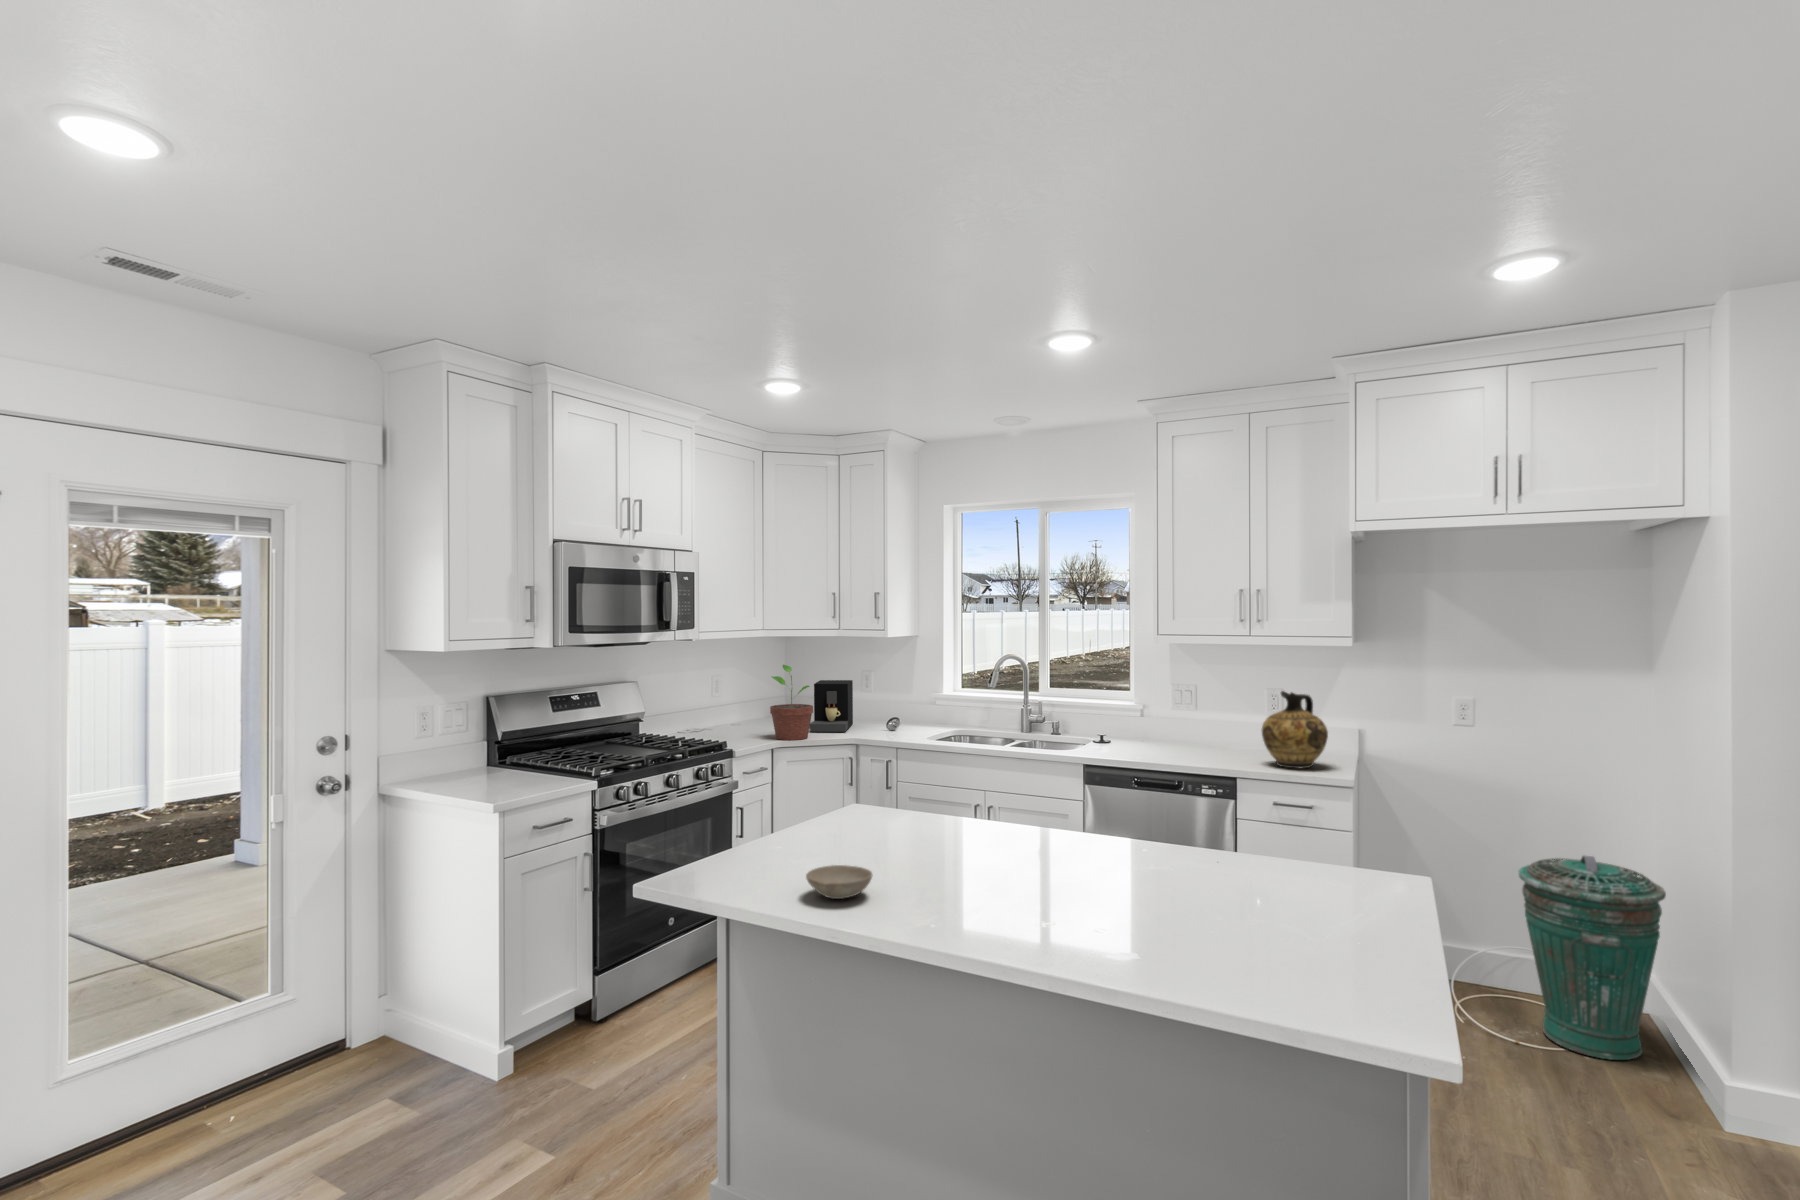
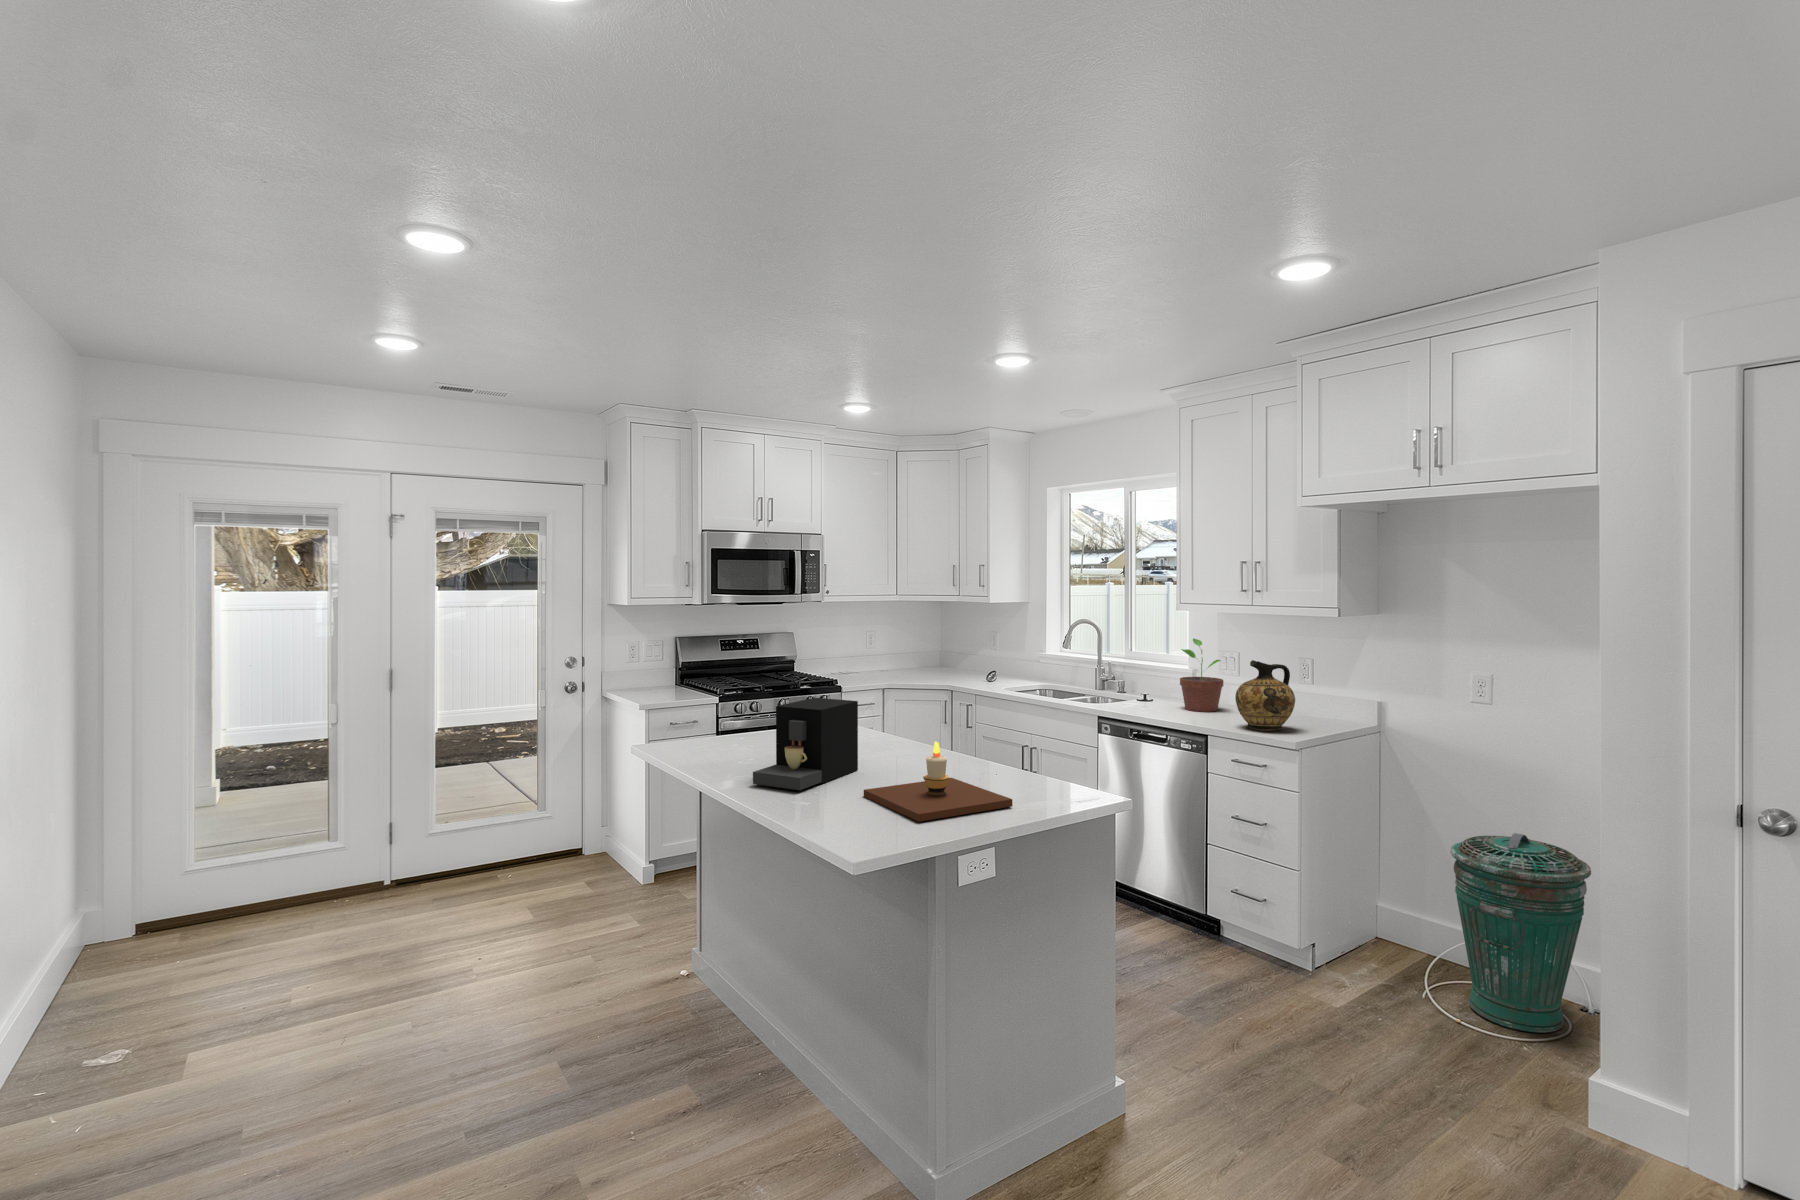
potted plant: present [770,665,813,740] -> present [1180,638,1223,712]
coffee maker: present [810,680,853,732] -> present [753,698,858,790]
candle: none [1157,834,1361,966] -> present [864,741,1012,822]
bowl: present [806,865,873,899] -> none [705,745,747,763]

